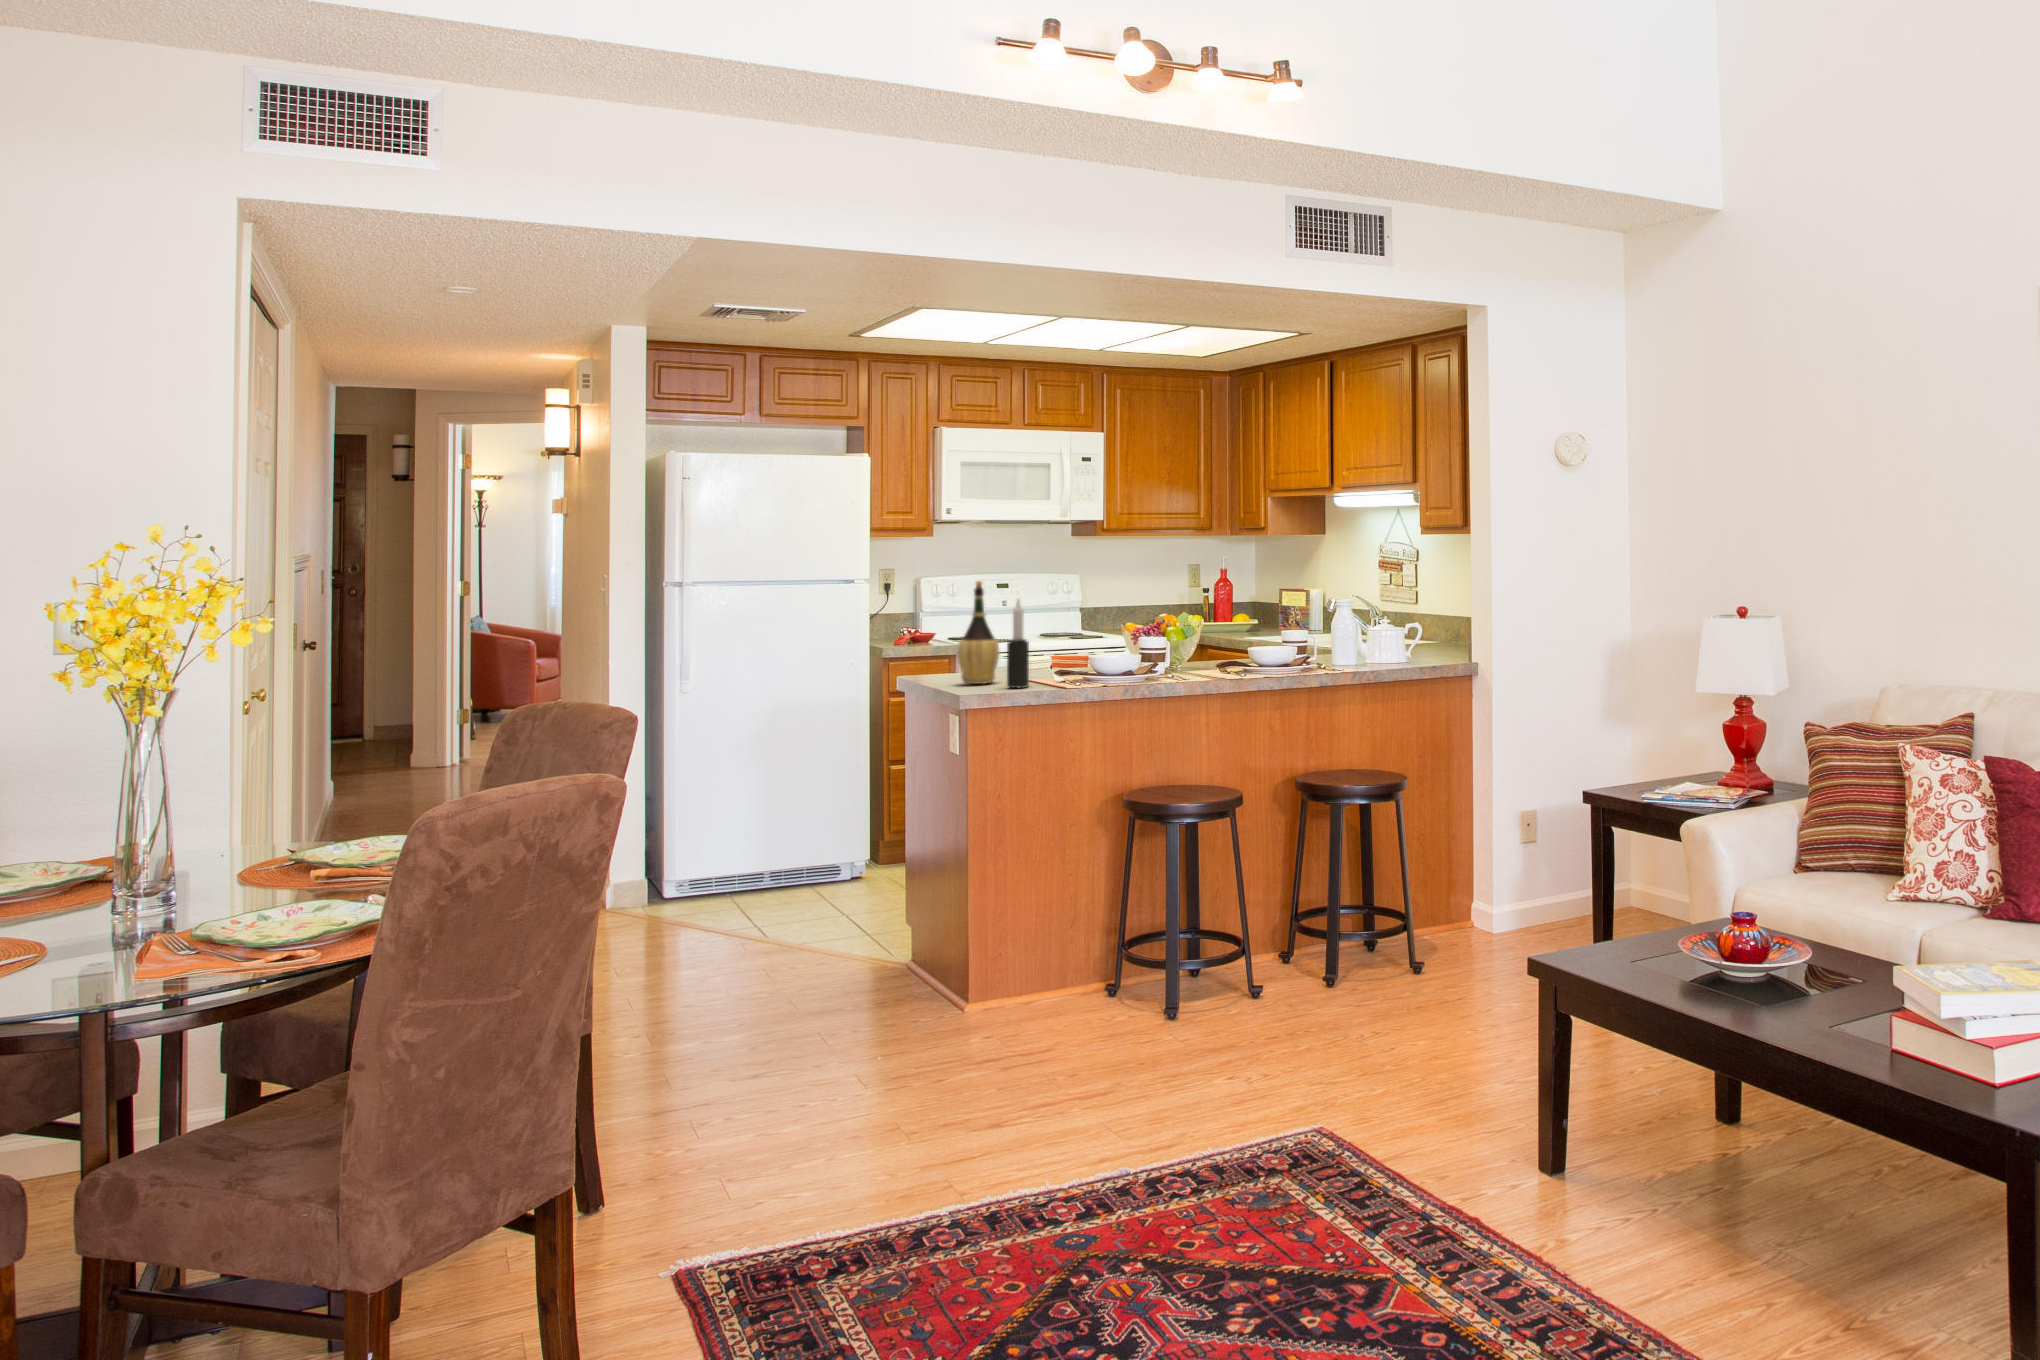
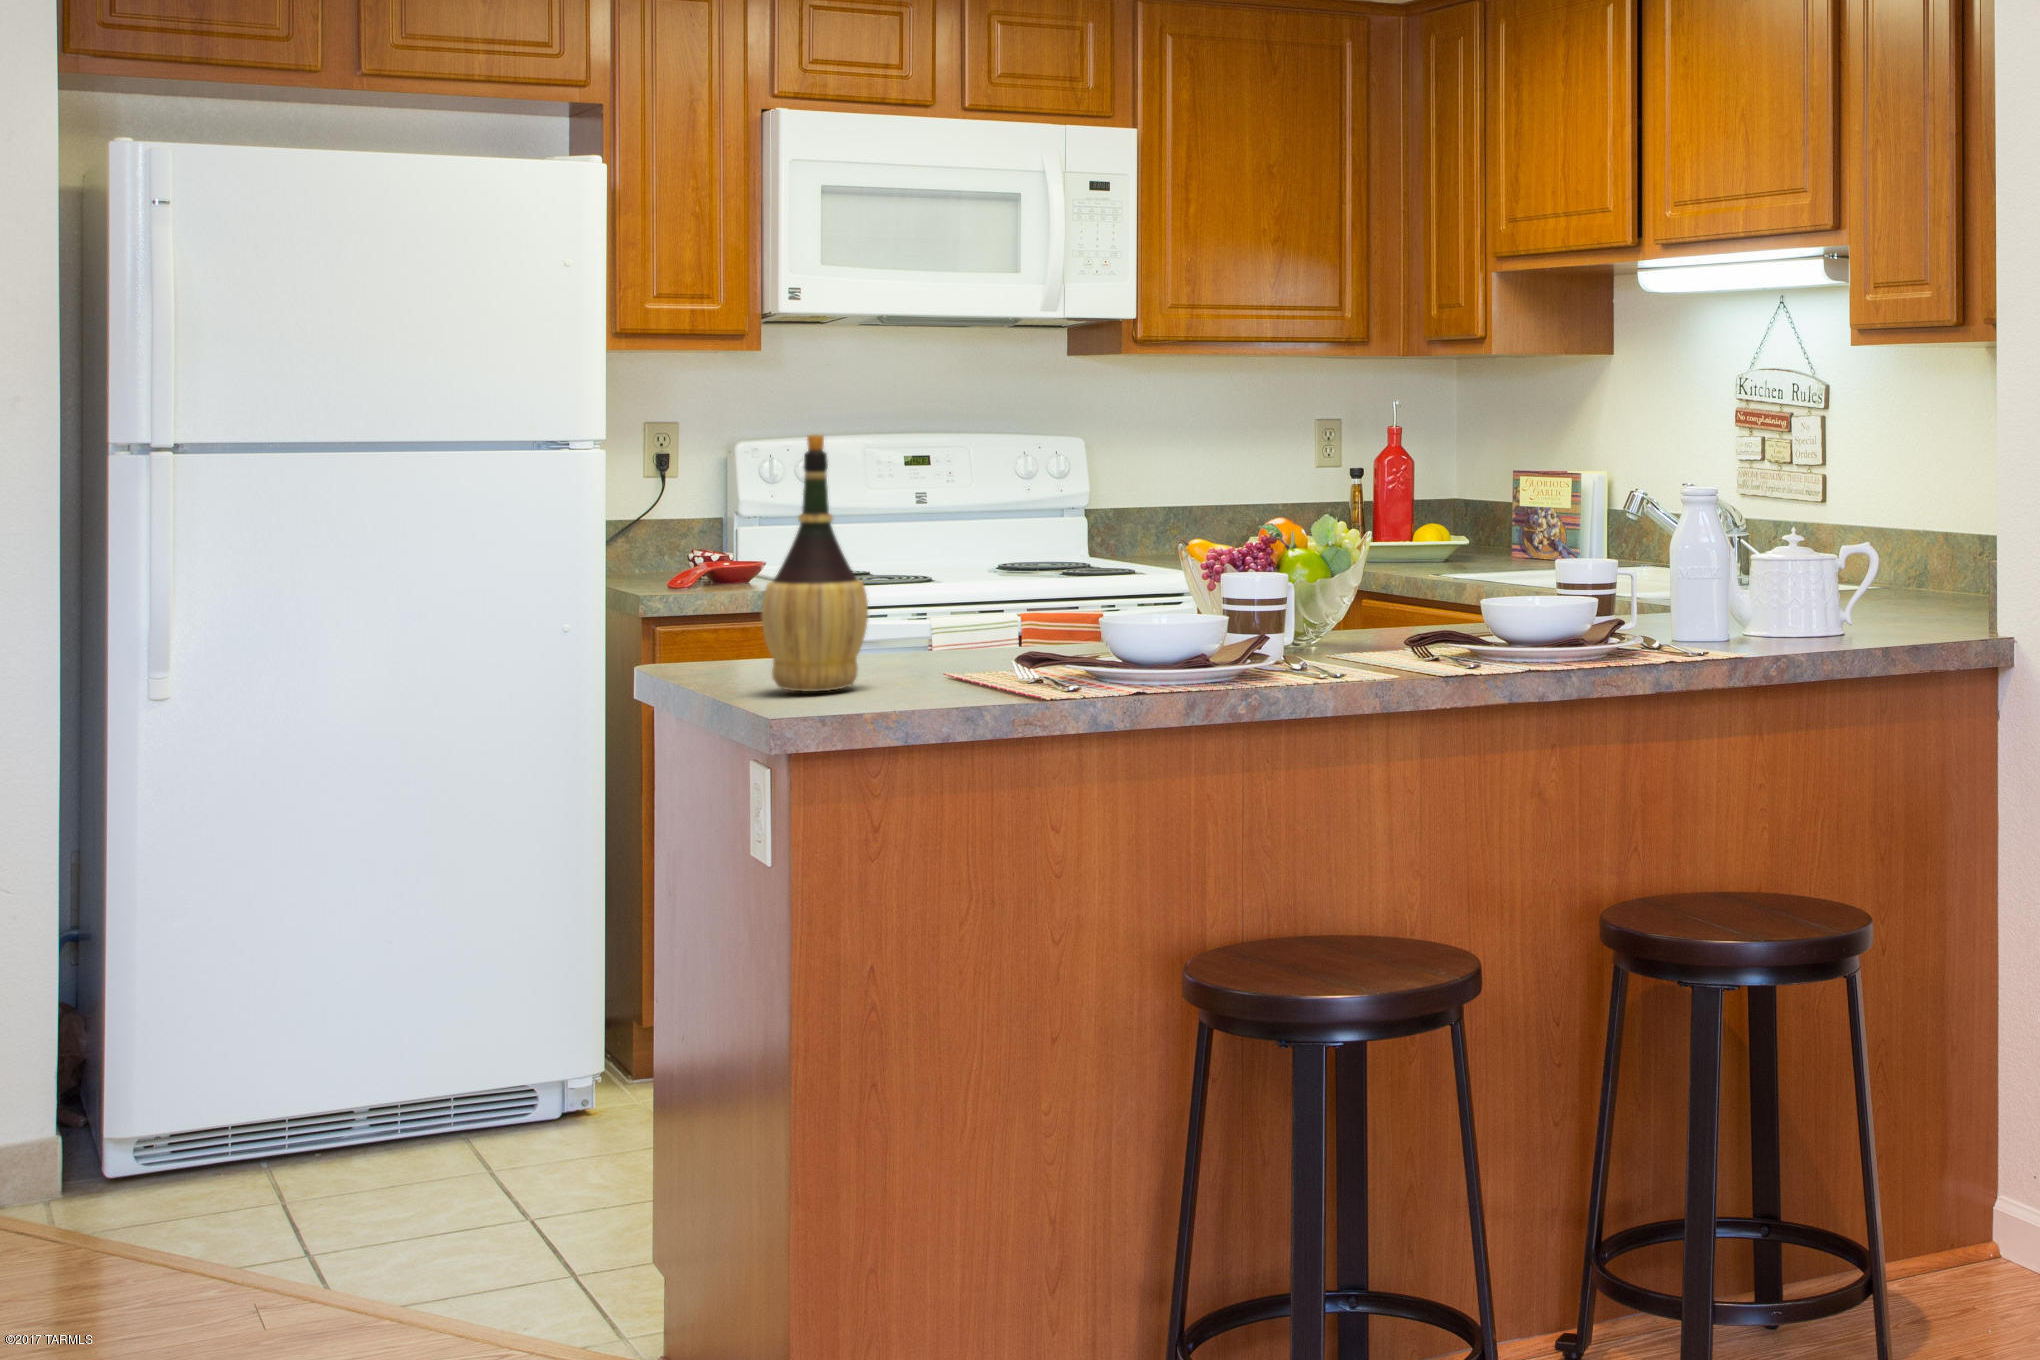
candle: present [1007,600,1029,688] -> none [881,477,938,706]

